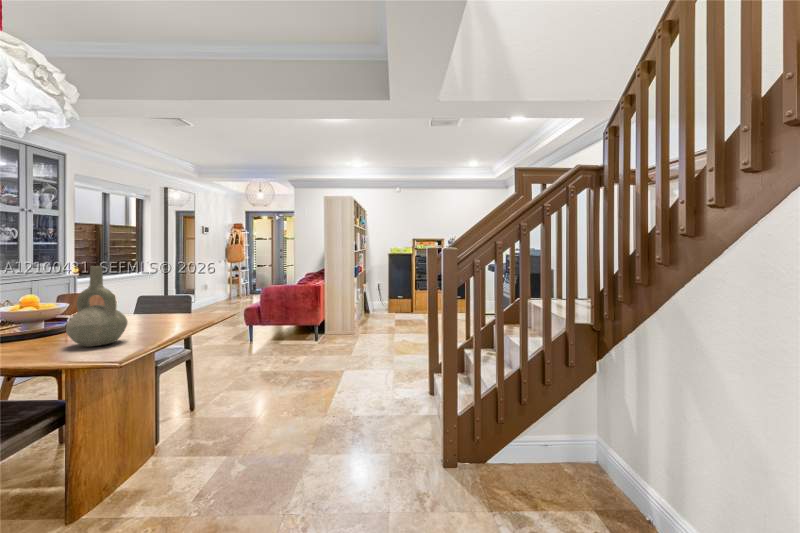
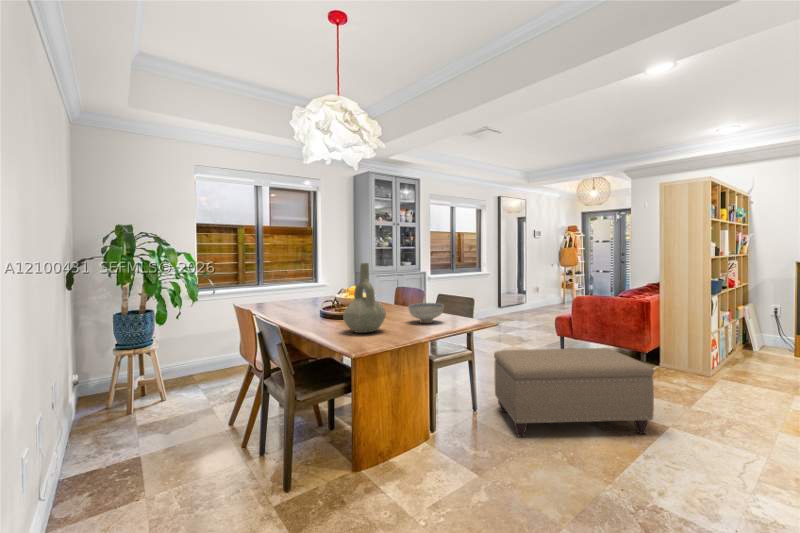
ceramic bowl: none [138,306,181,327] -> present [408,303,444,323]
ottoman: none [210,329,339,418] -> present [494,348,654,437]

